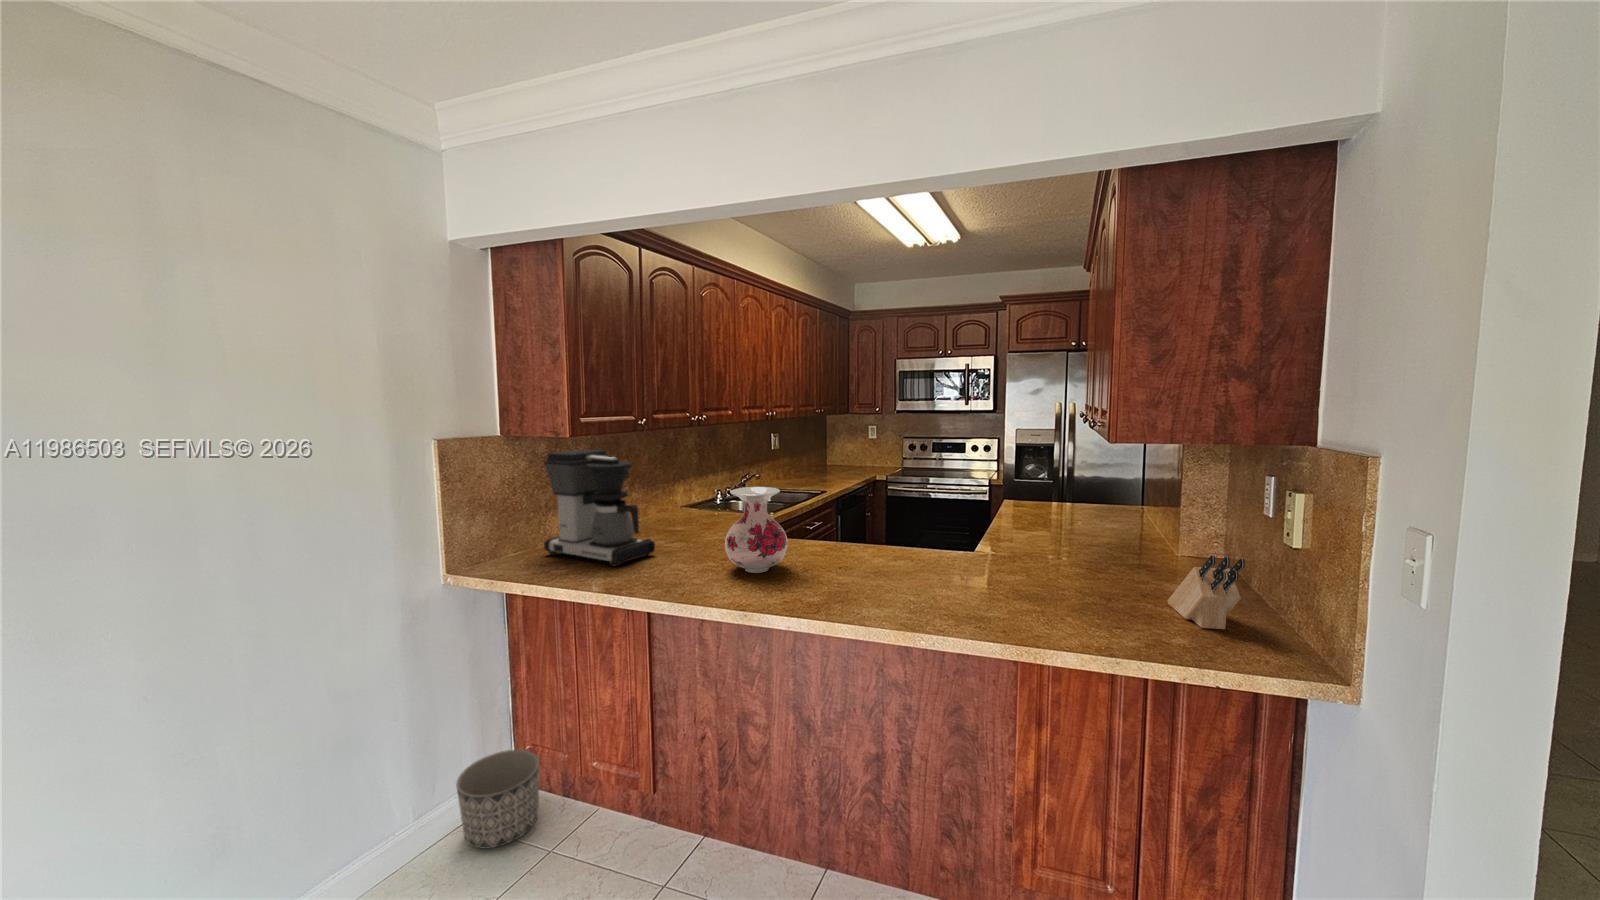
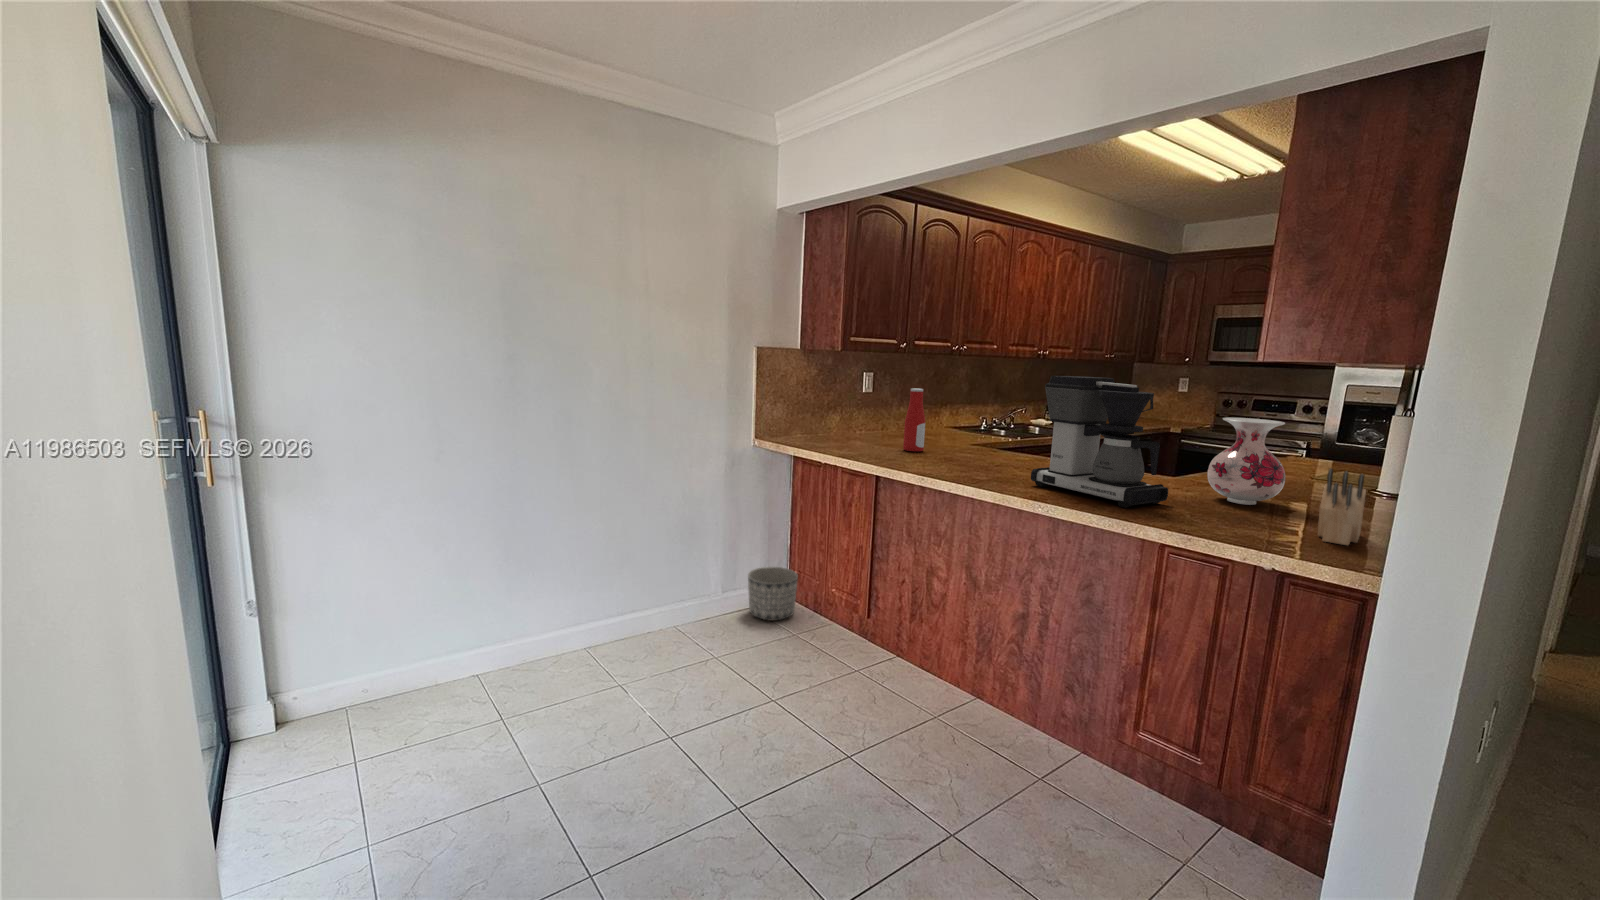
coffee maker: present [544,449,655,566] -> present [1031,376,1168,508]
bottle: none [669,478,696,558] -> present [903,388,925,452]
vase: present [725,487,787,573] -> present [1207,418,1285,505]

